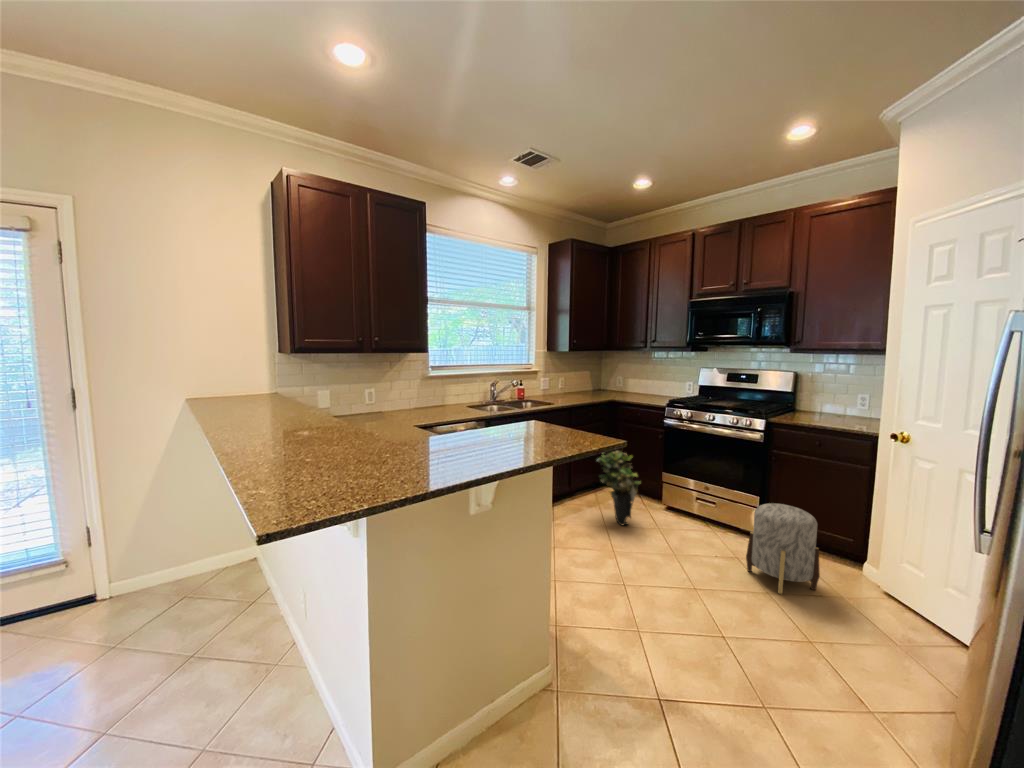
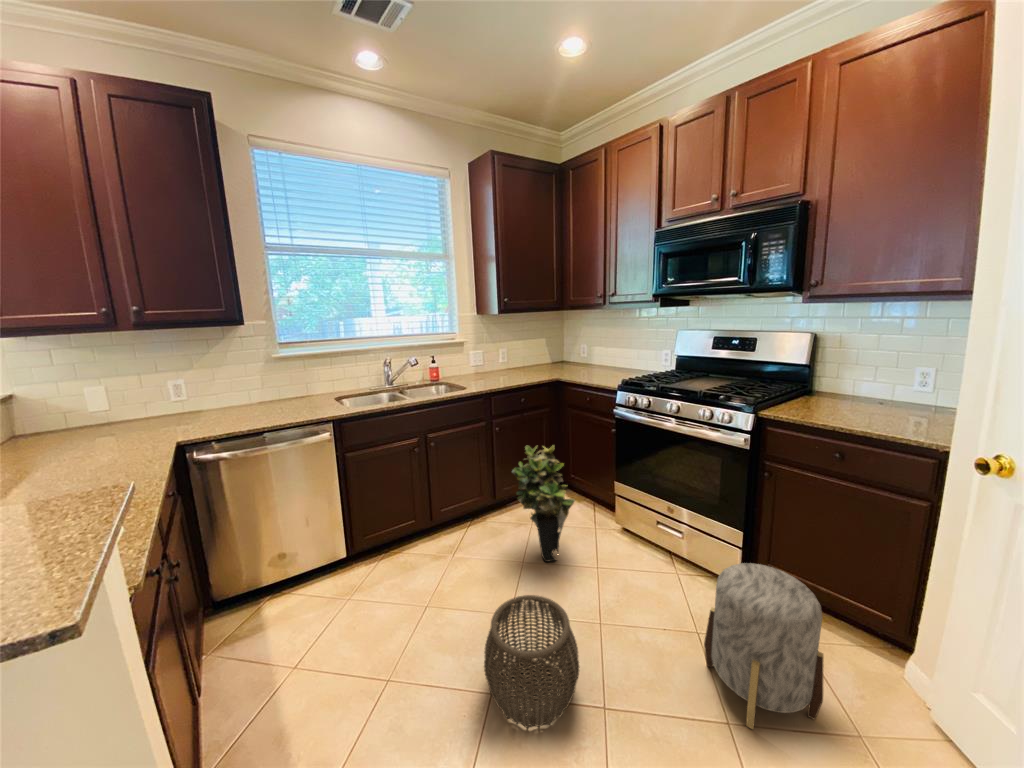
woven basket: none [617,524,680,596] -> present [484,595,580,728]

